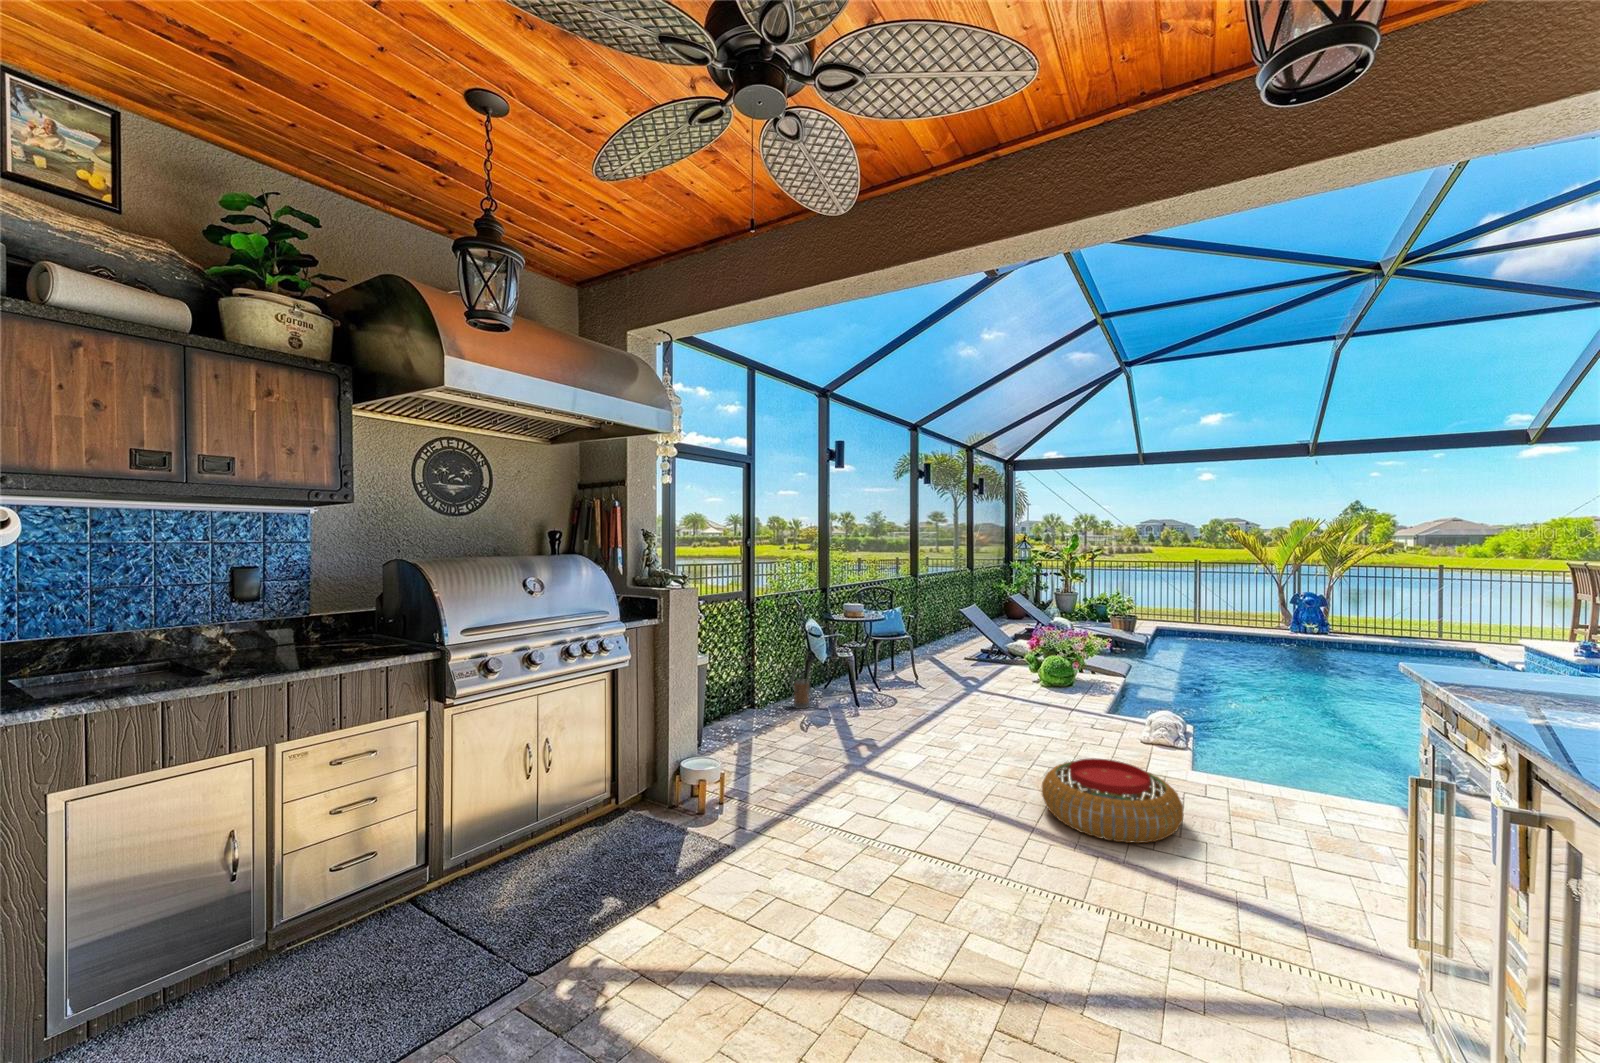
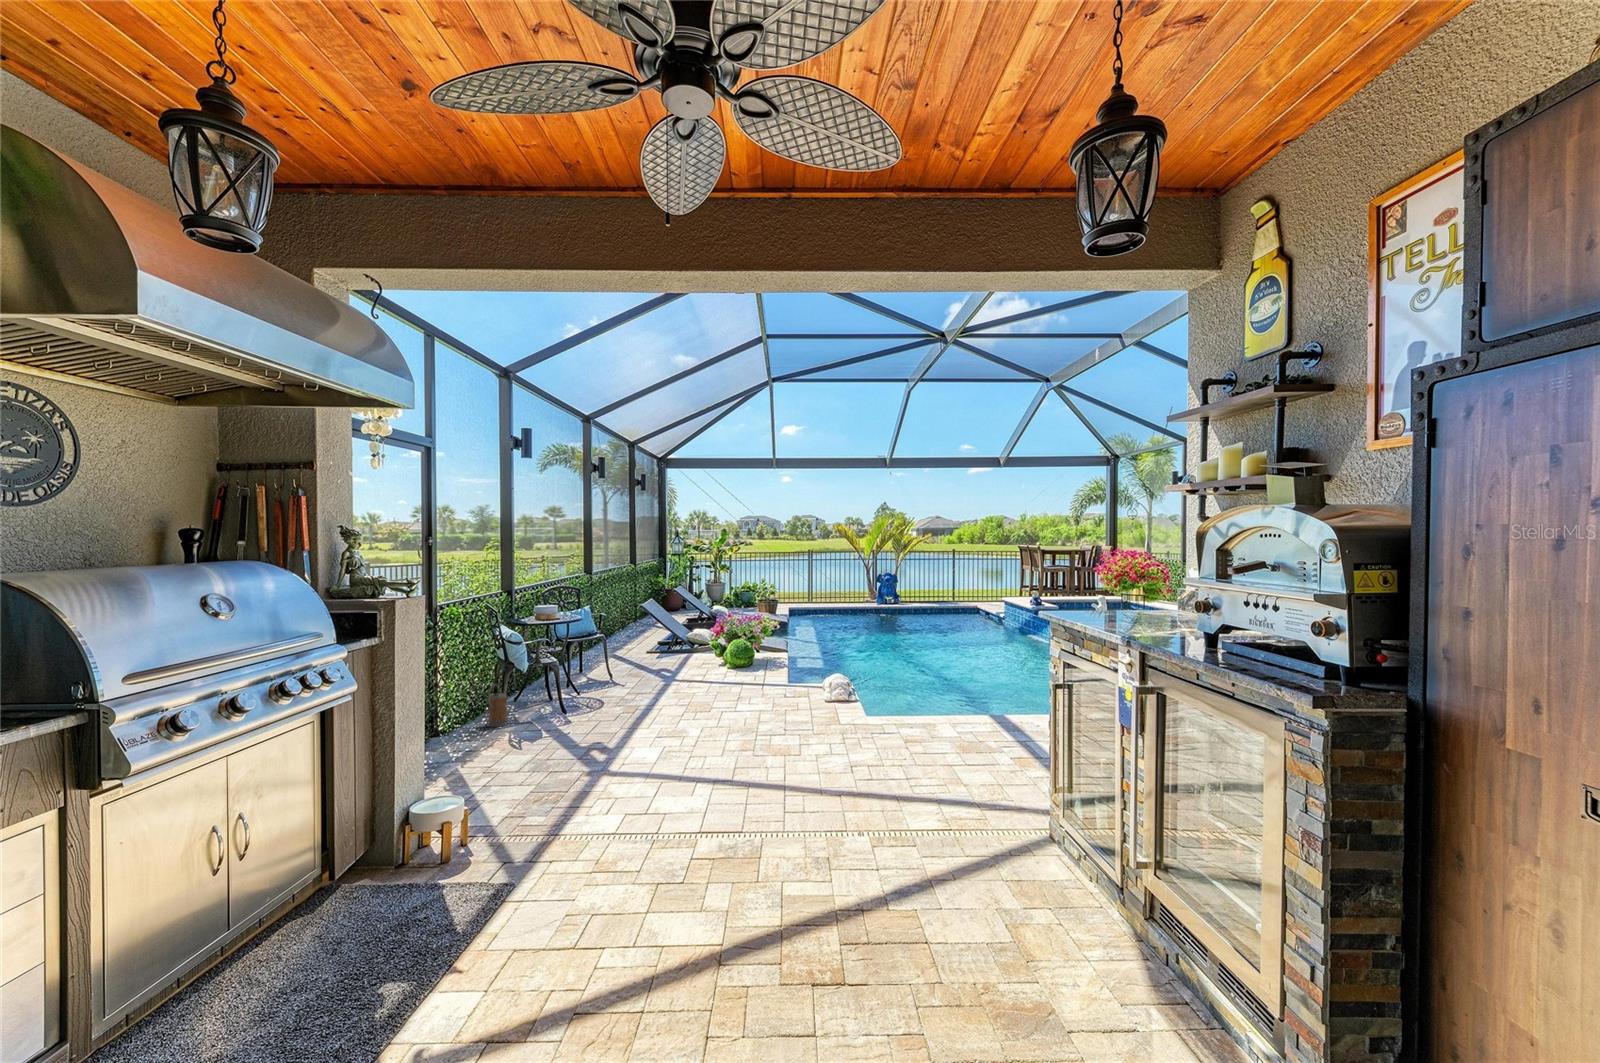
pouf: present [1042,758,1183,843] -> none [782,720,886,784]

